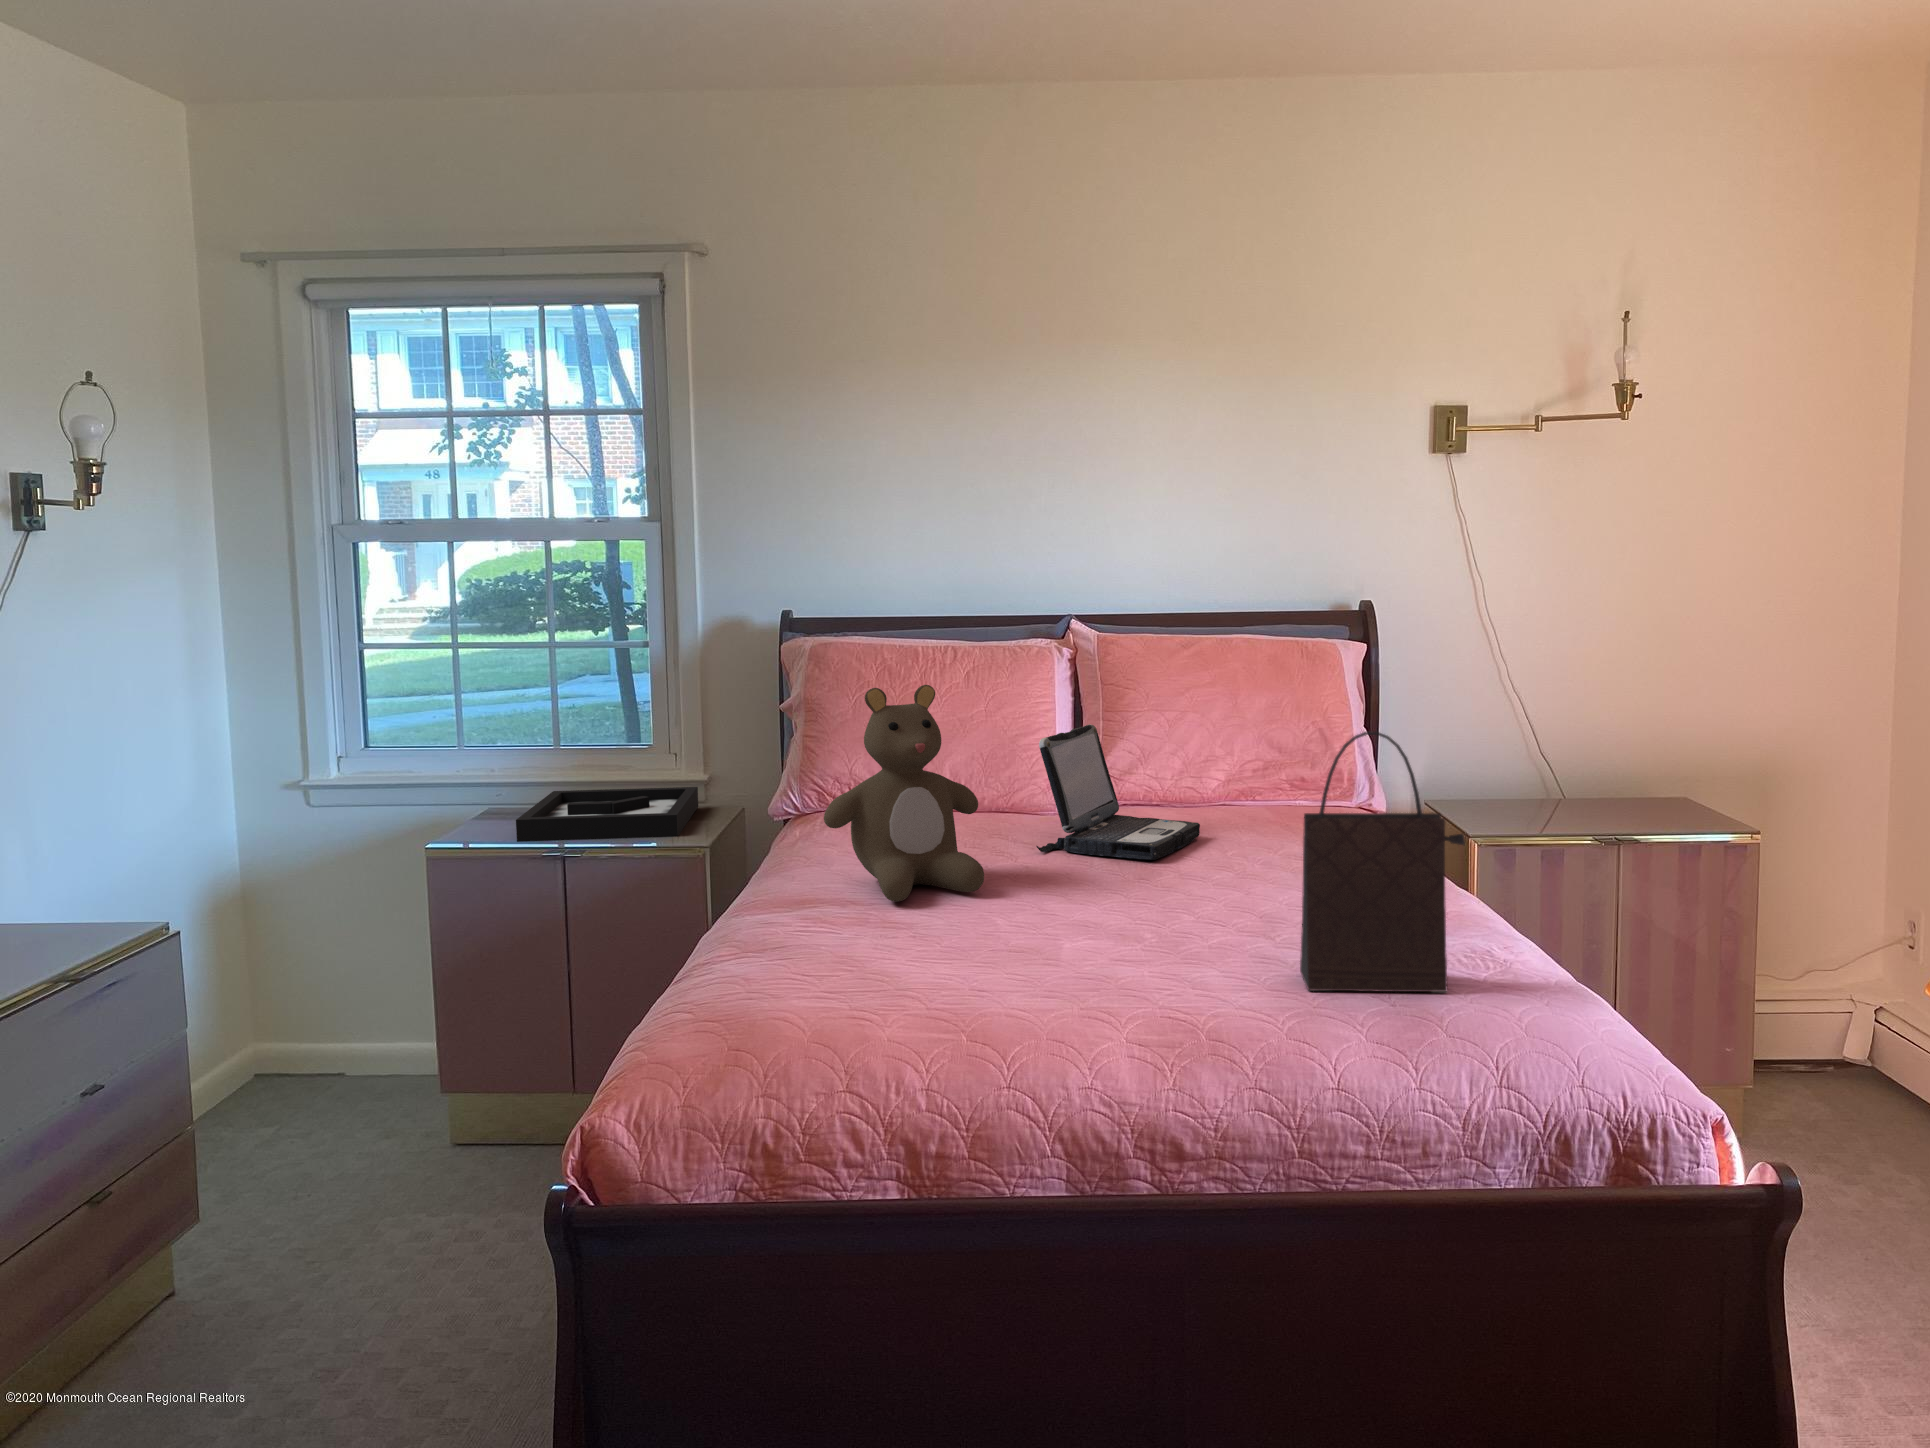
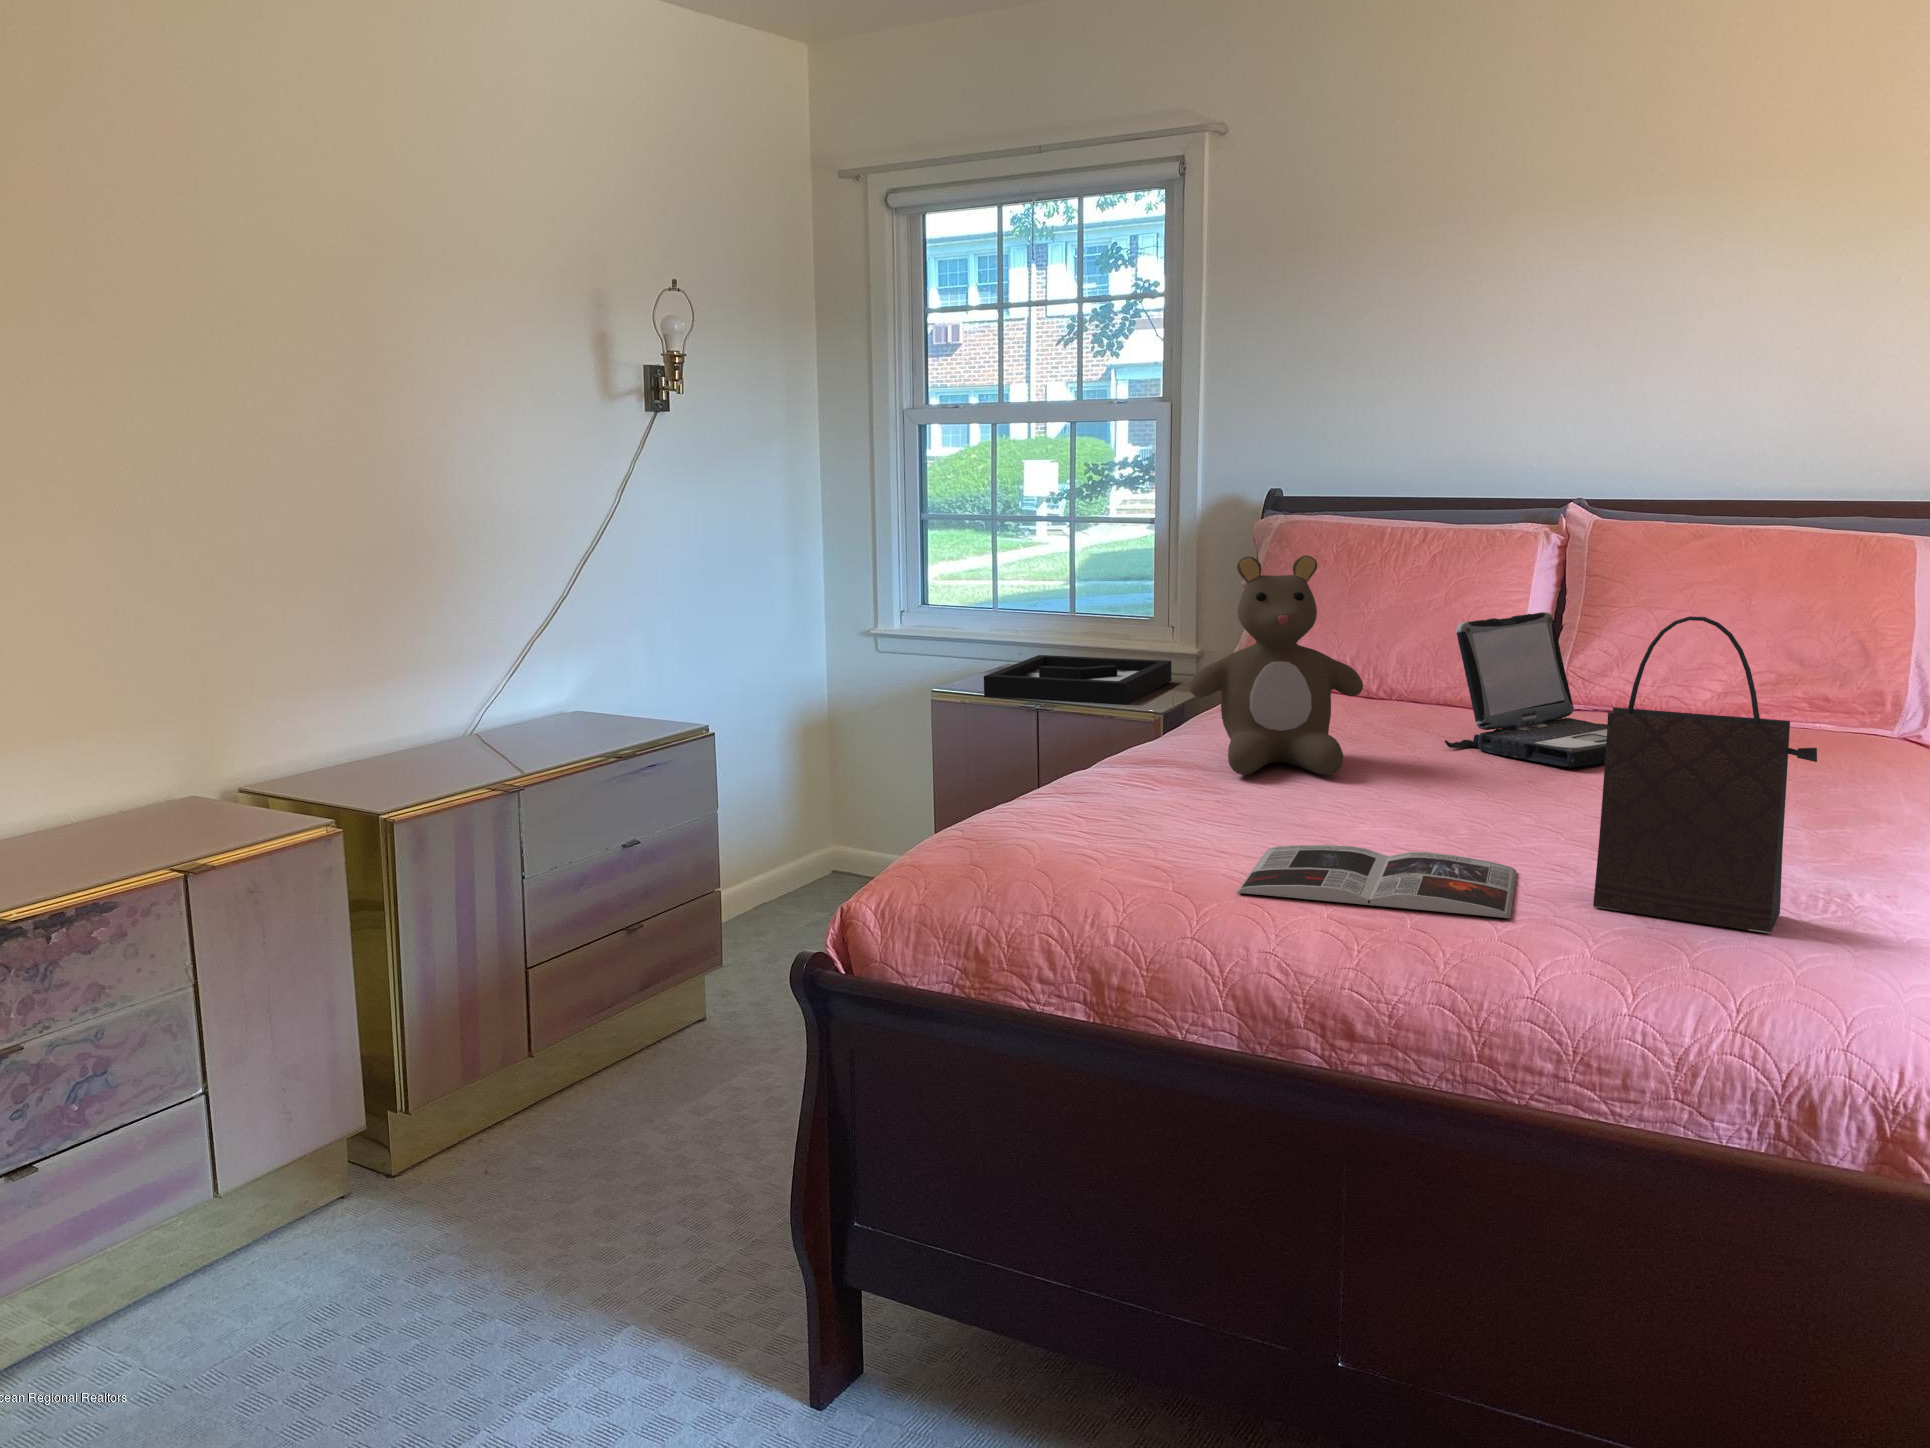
magazine: none [997,959,1263,1031] -> present [1237,845,1517,918]

